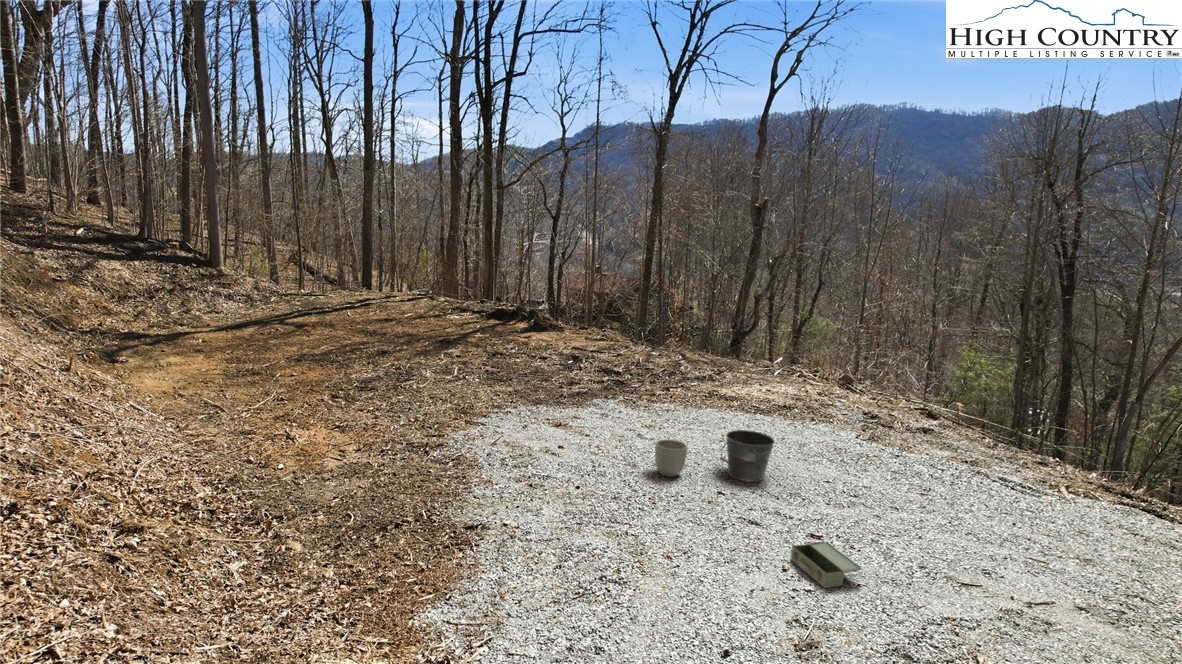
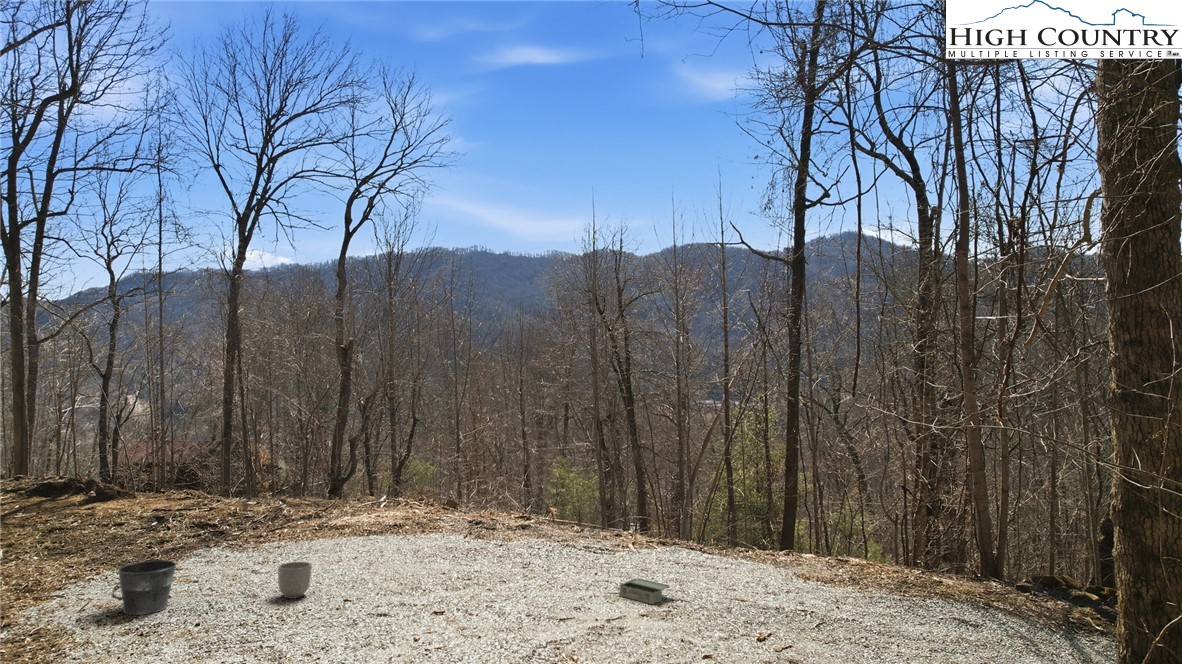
bucket: present [721,430,775,482] -> present [112,560,176,615]
toolbox: present [791,541,861,588] -> present [619,578,669,604]

